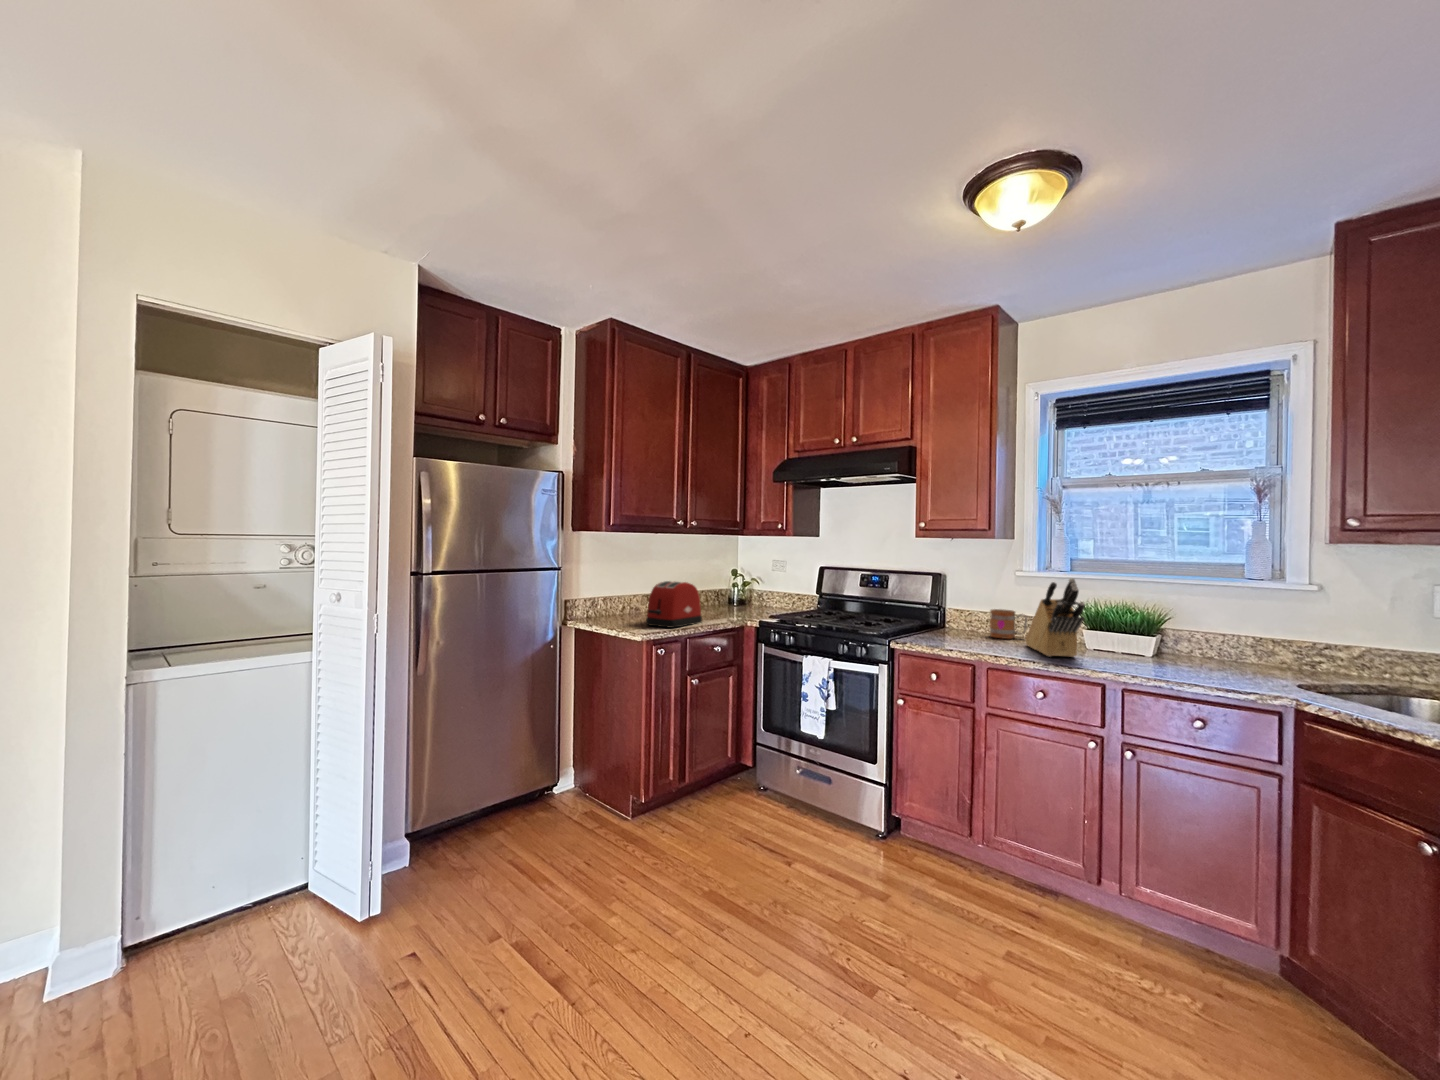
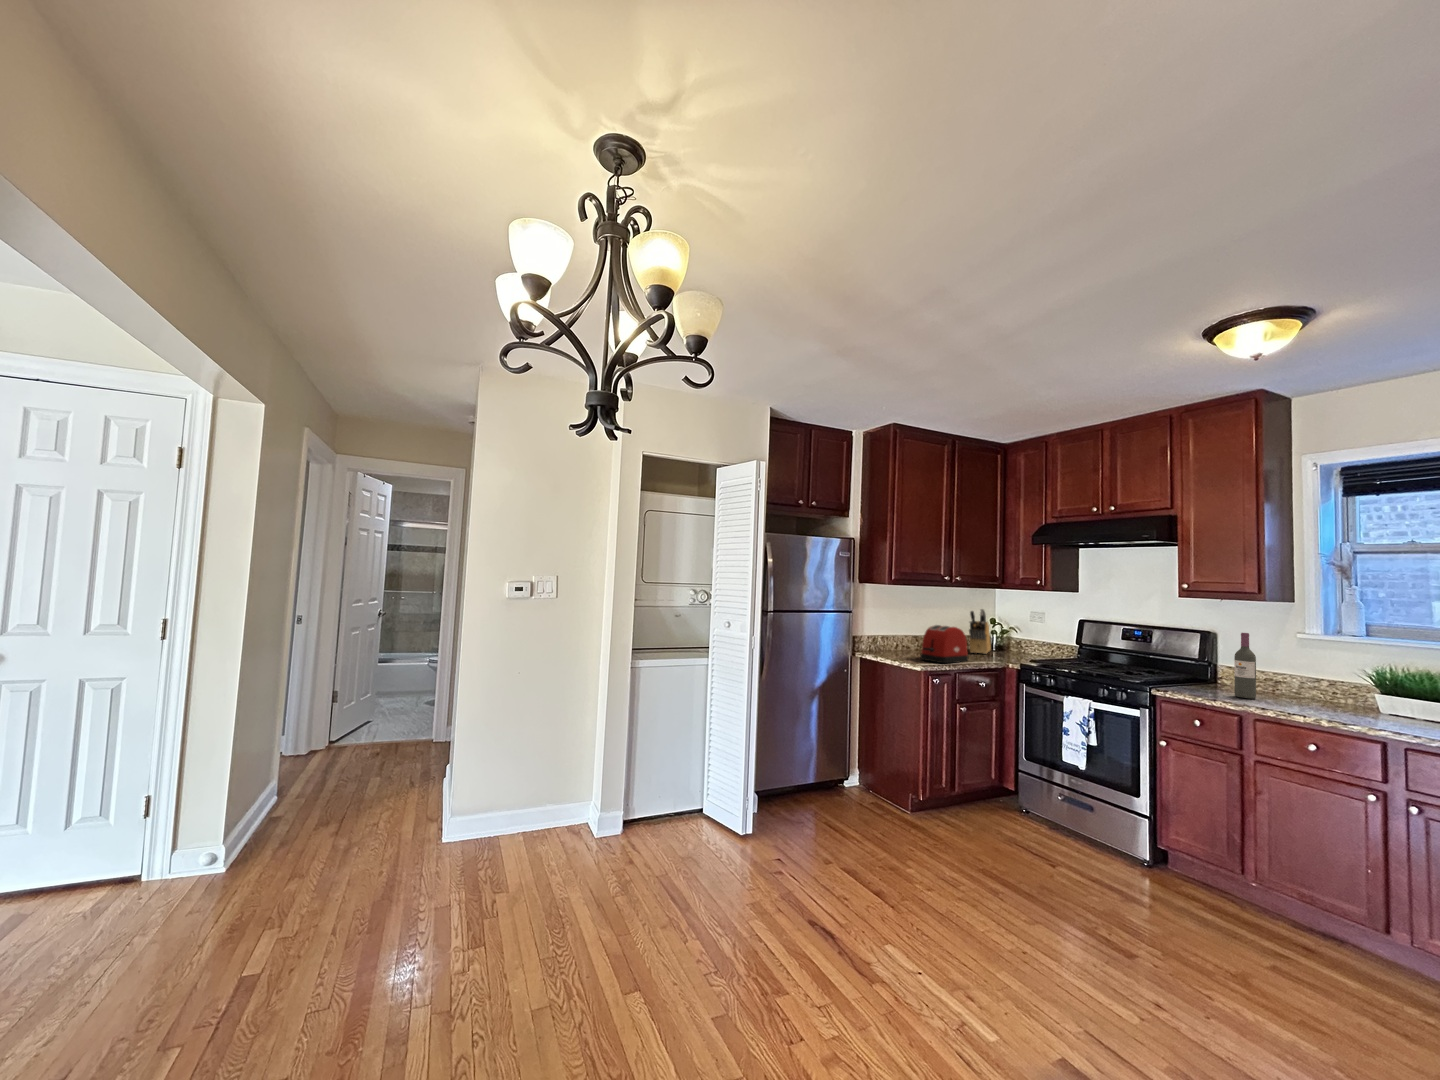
wine bottle: none [967,574,987,645] -> present [1234,633,1256,699]
knife block: present [1026,578,1085,657] -> present [969,609,991,654]
mug: present [990,609,1027,639] -> none [1263,668,1307,696]

